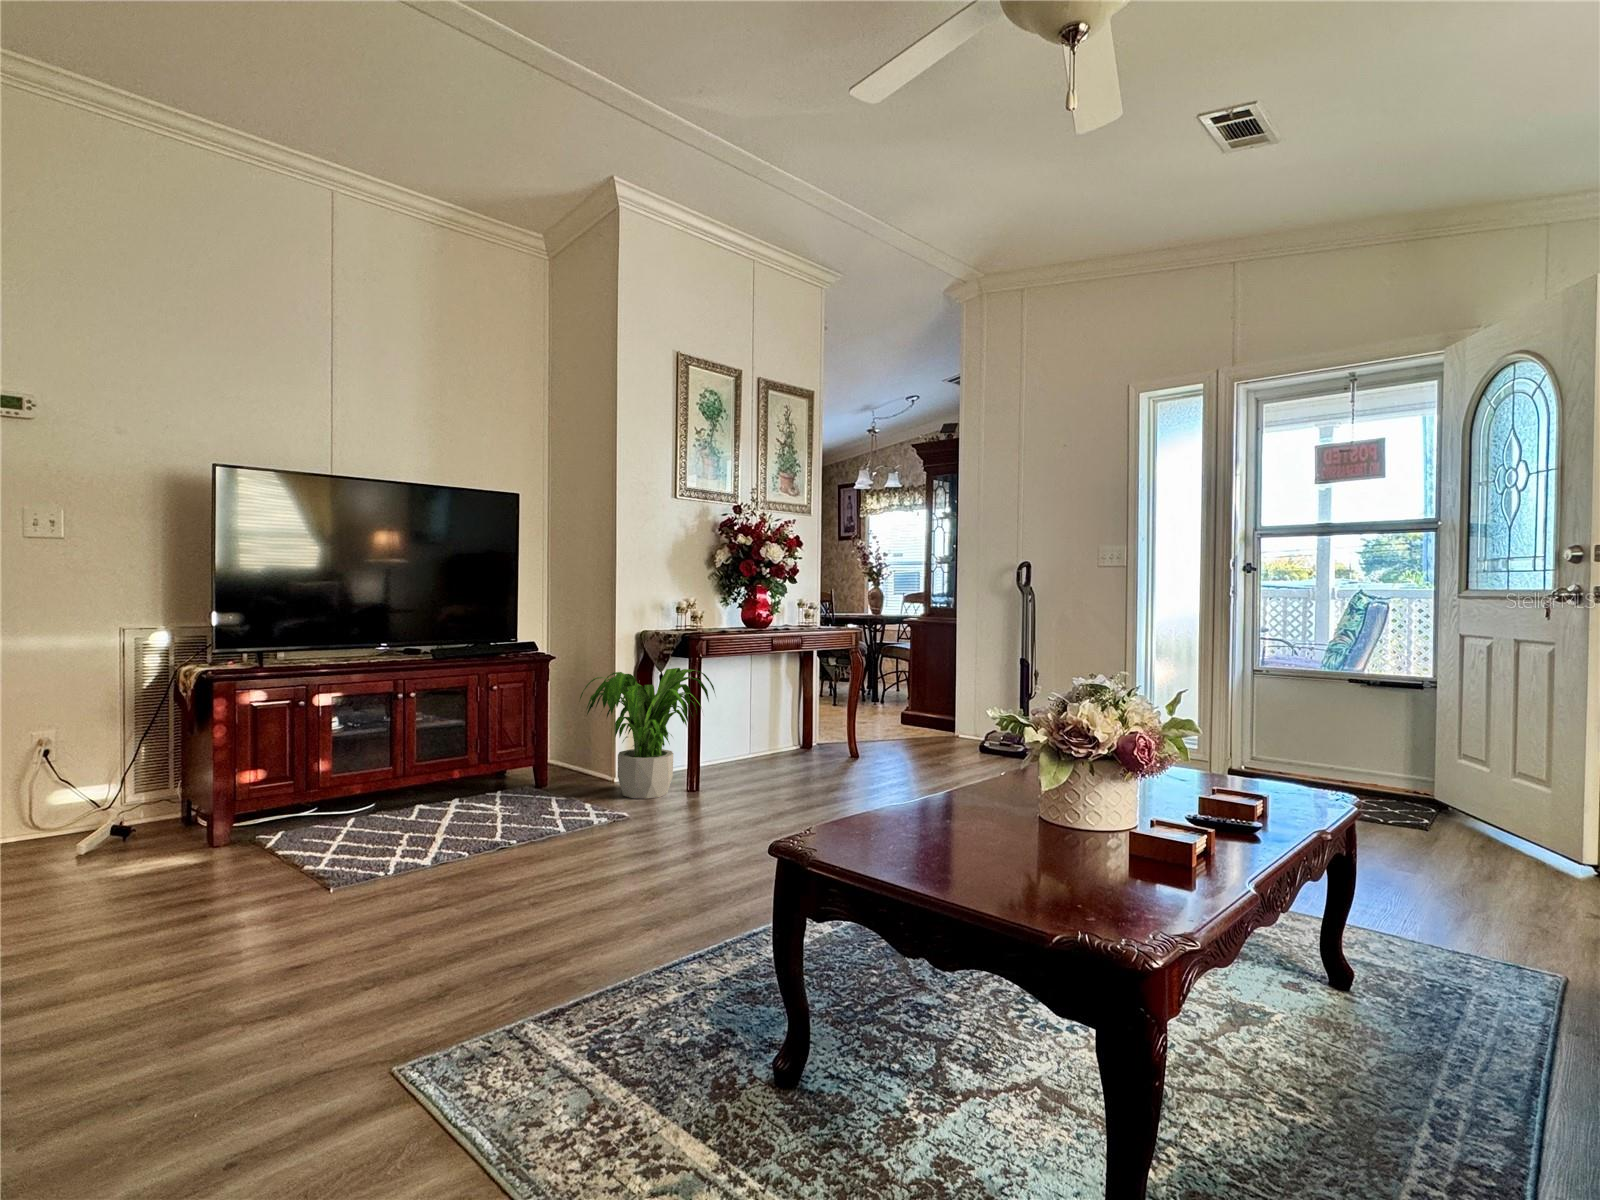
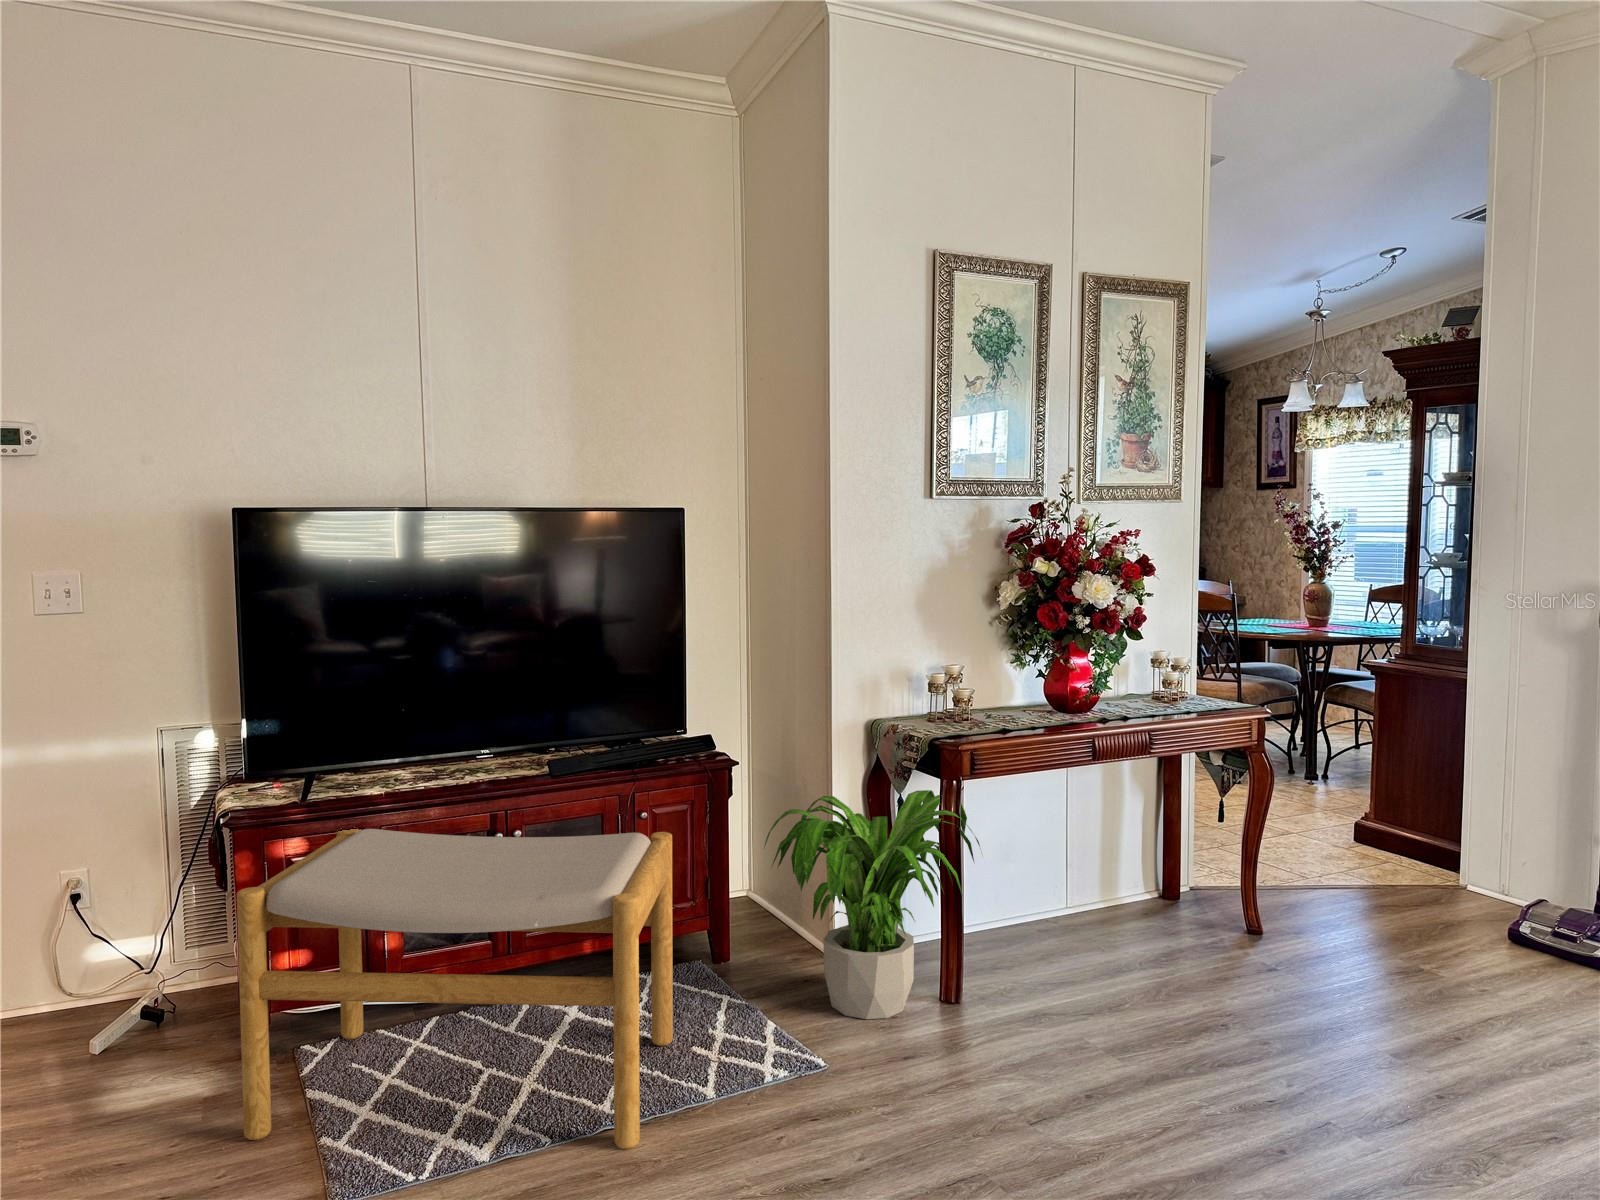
footstool: none [242,682,530,875] -> present [237,829,673,1149]

